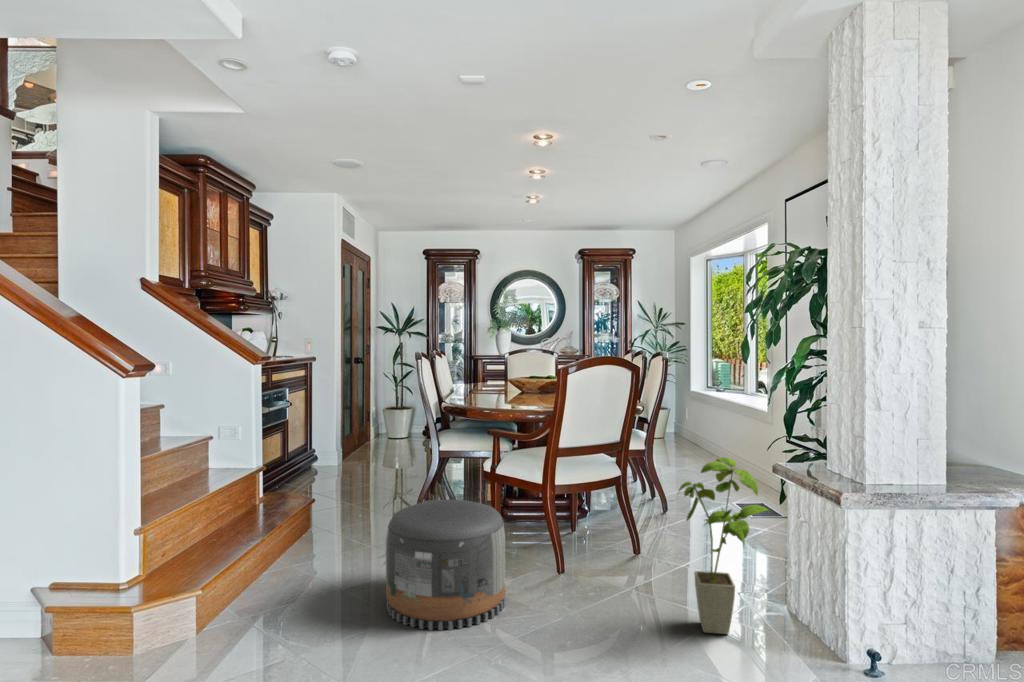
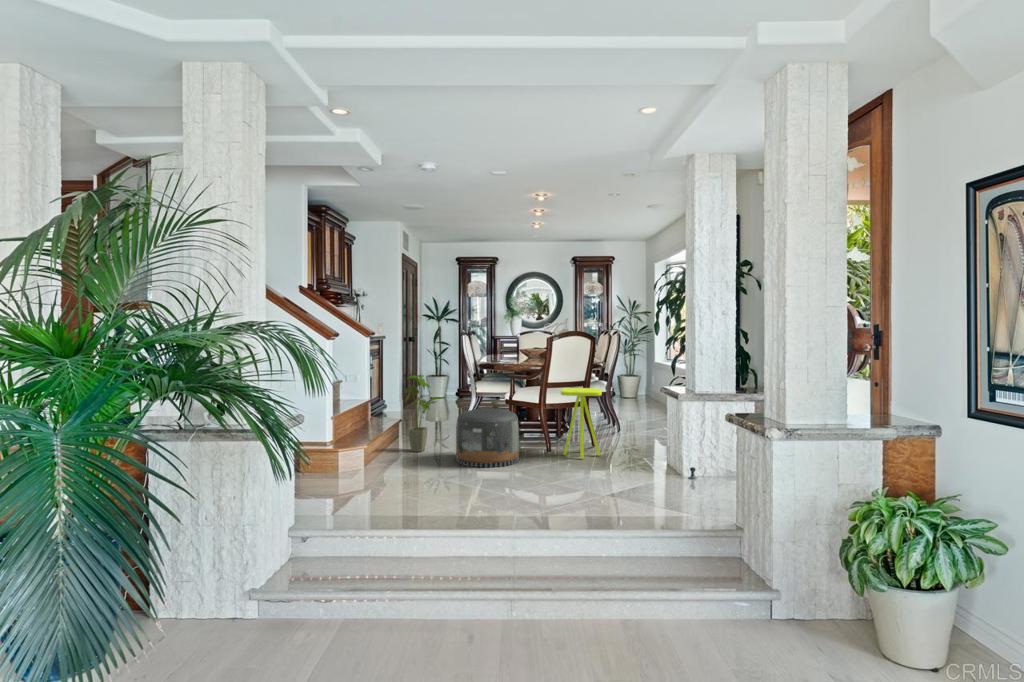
house plant: present [679,457,770,634] -> present [406,375,441,452]
side table: none [582,458,660,597] -> present [561,388,602,459]

